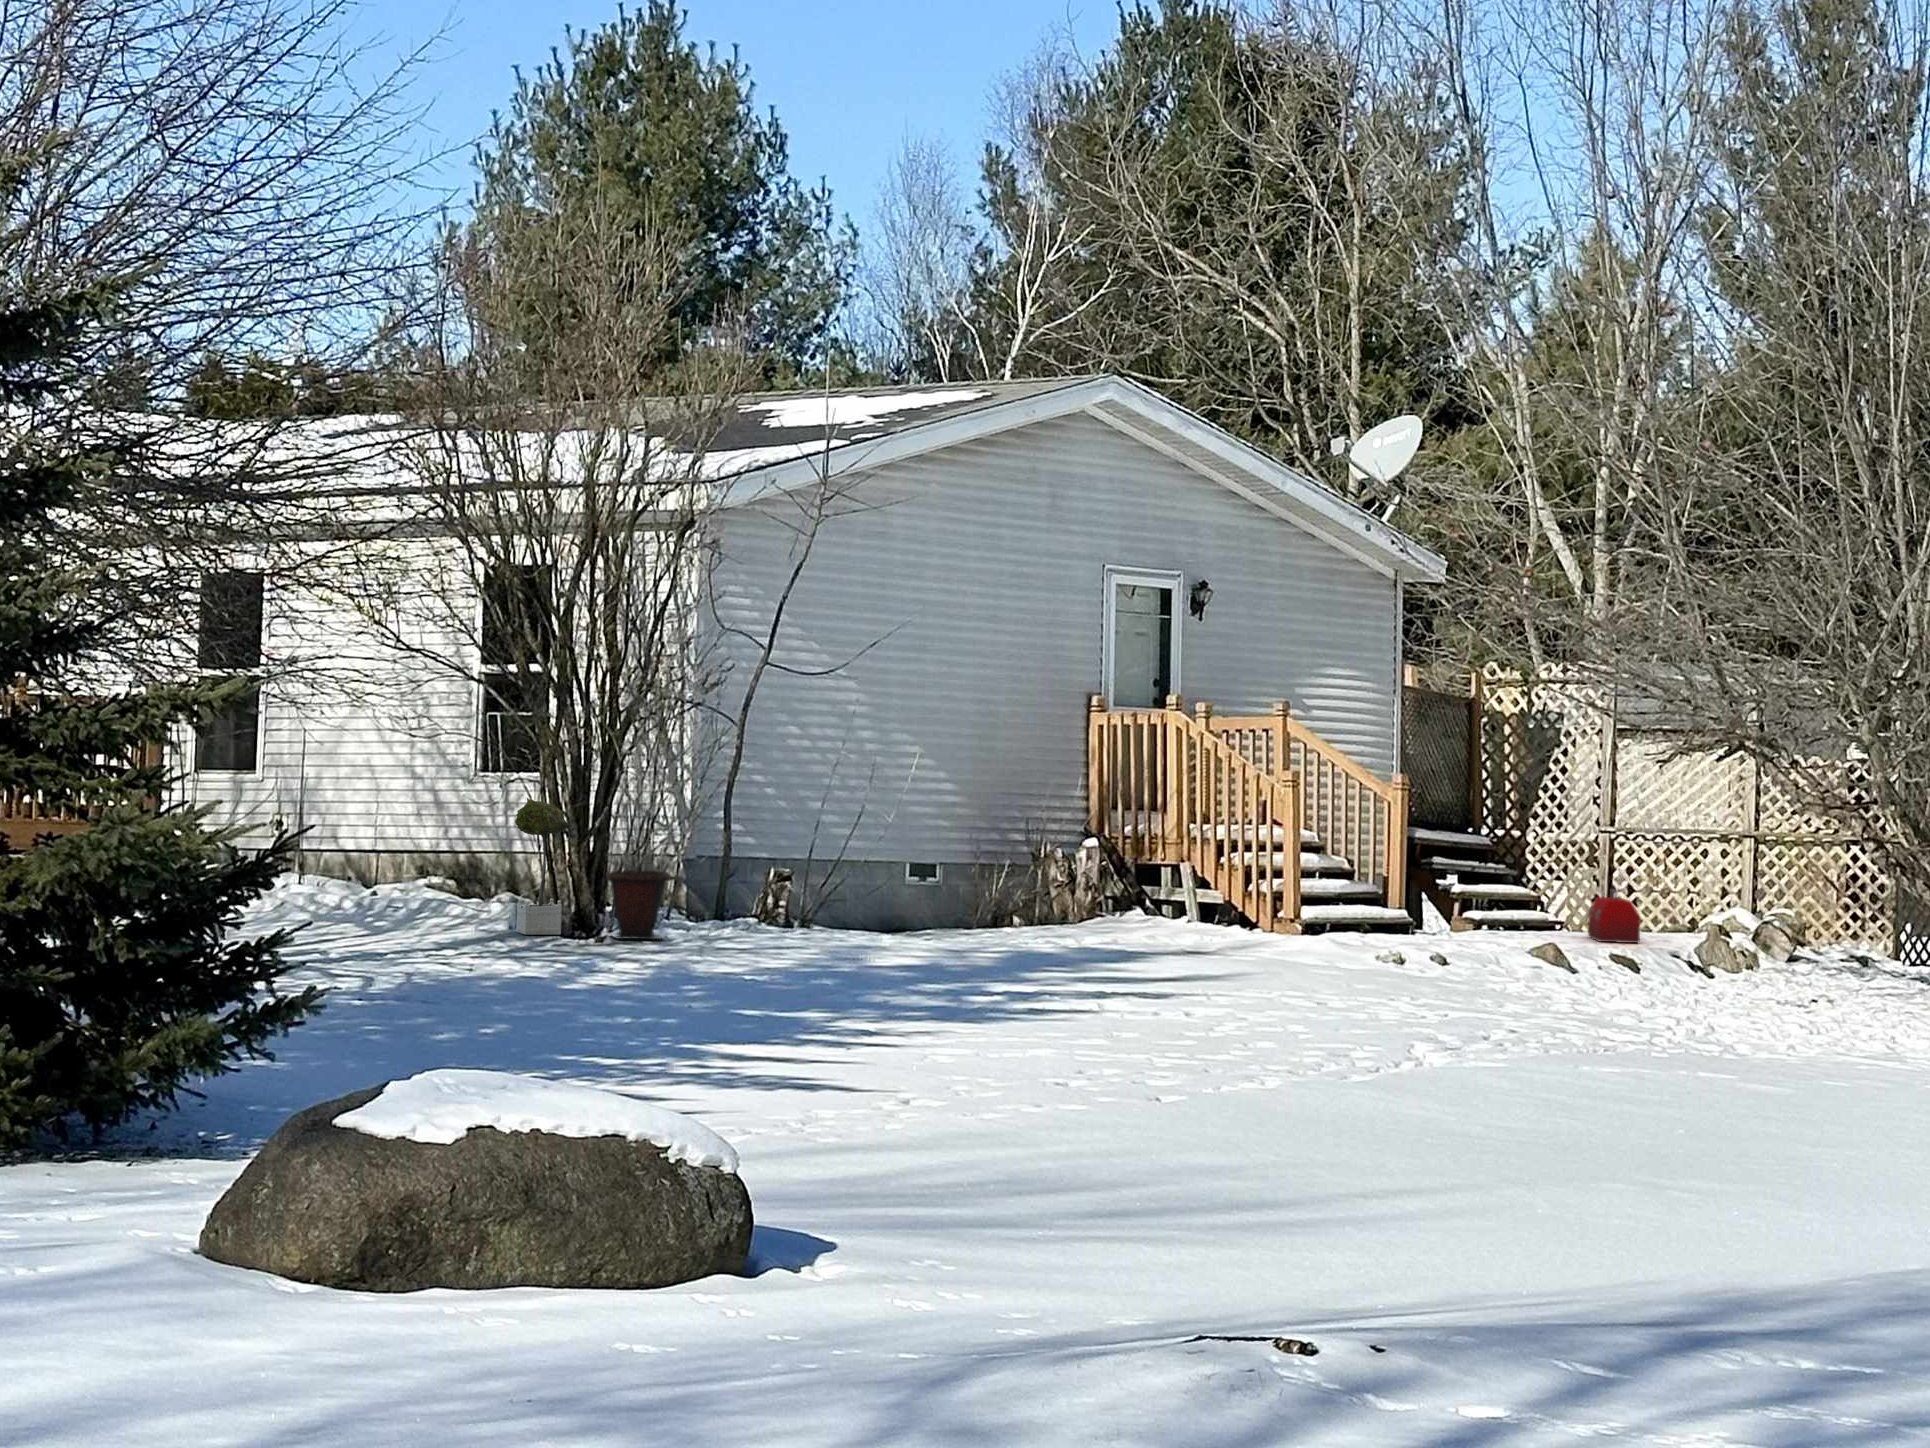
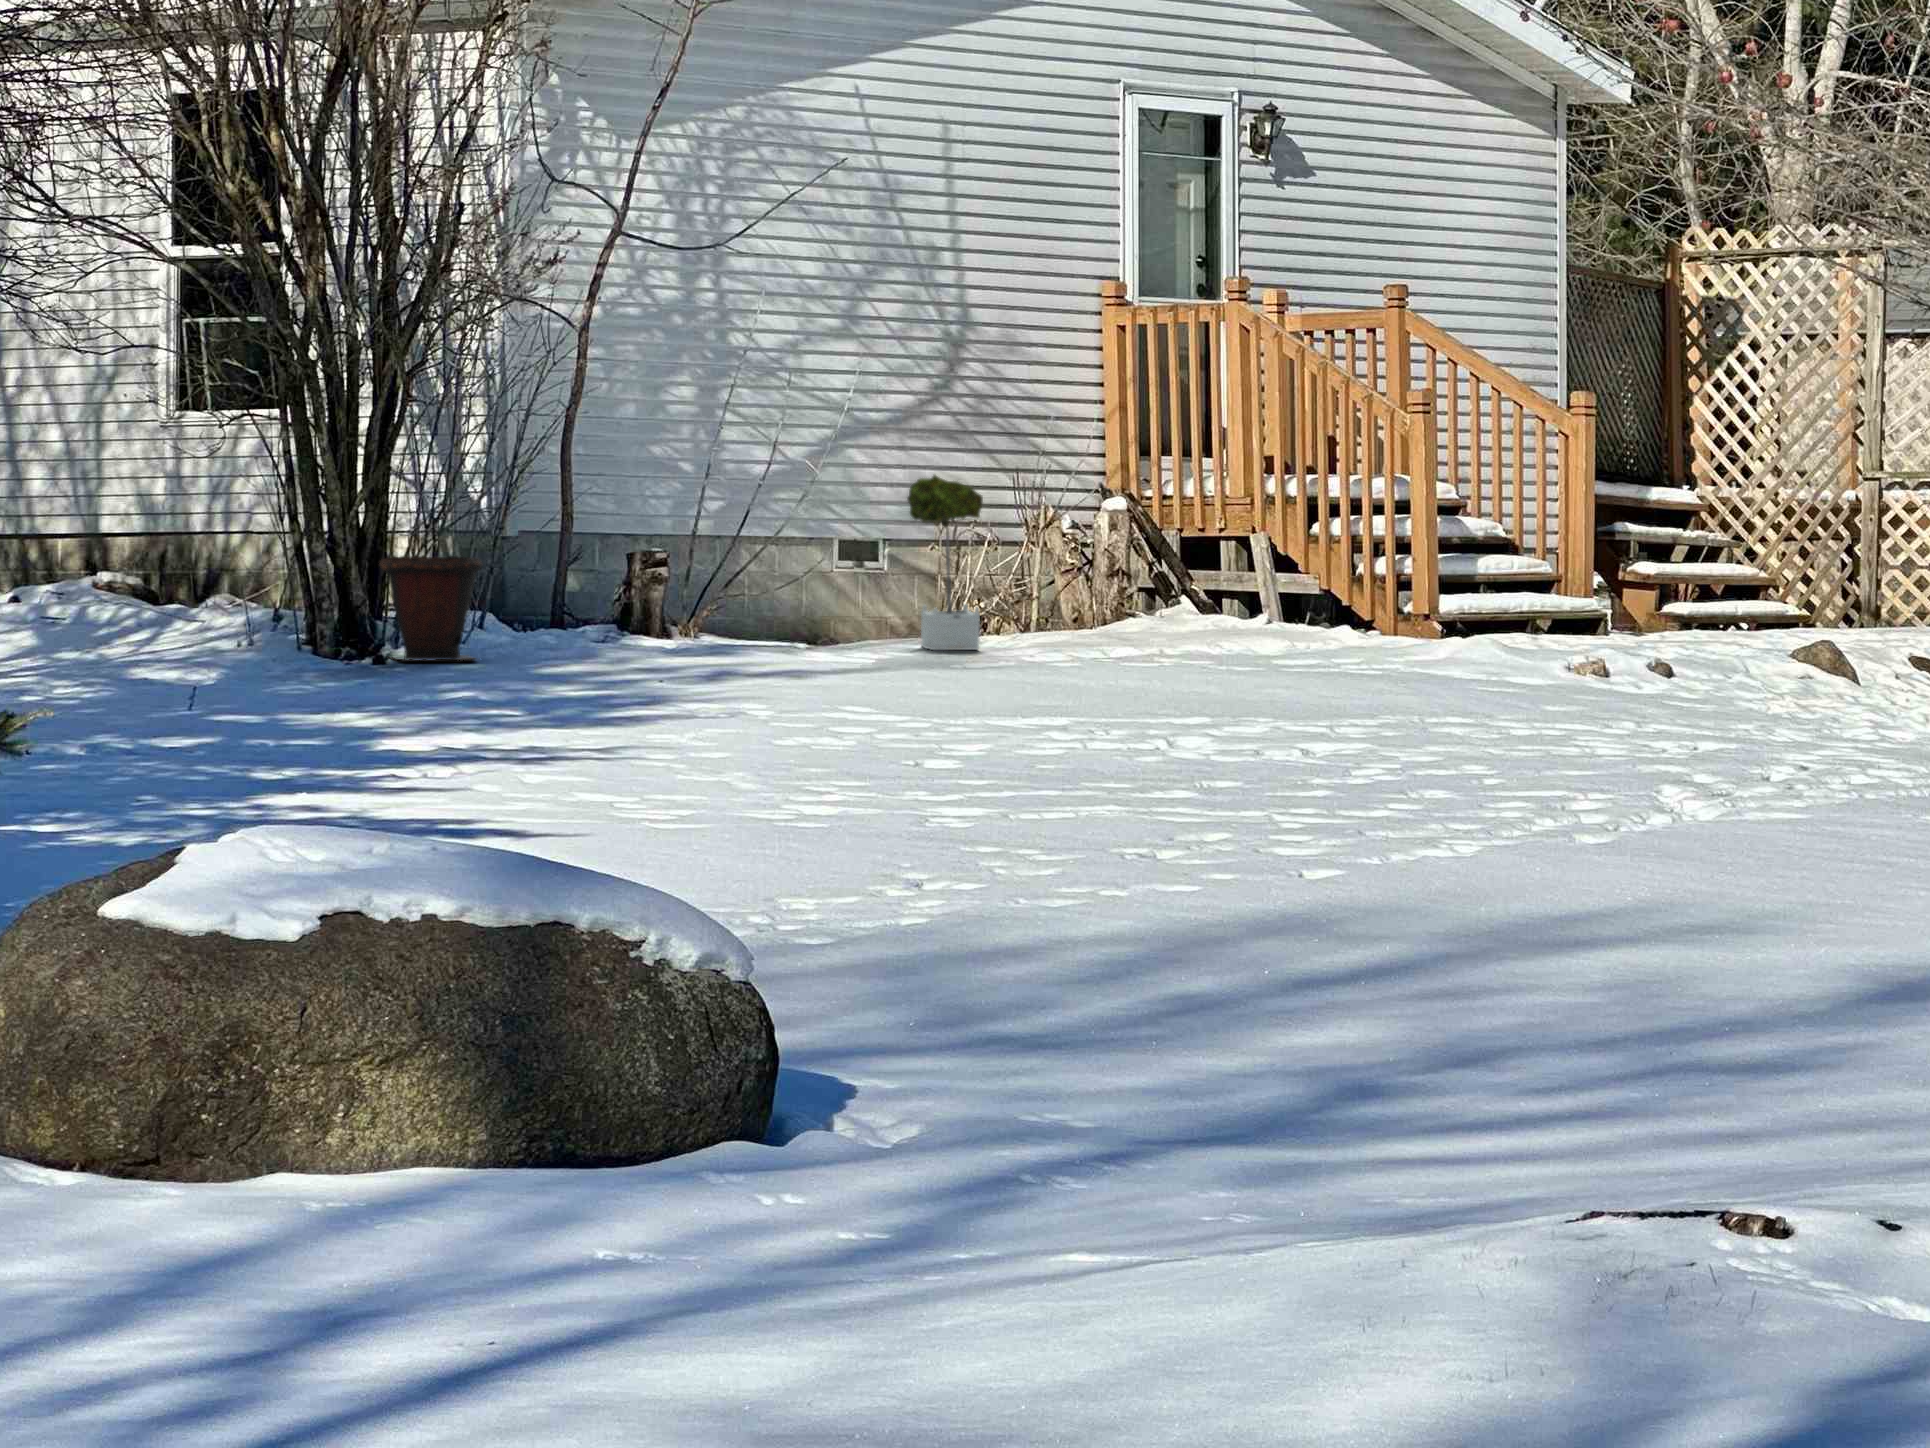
potted tree: present [515,798,571,935] -> present [907,475,983,650]
toolbox: present [1588,889,1640,943] -> none [1839,564,1921,642]

